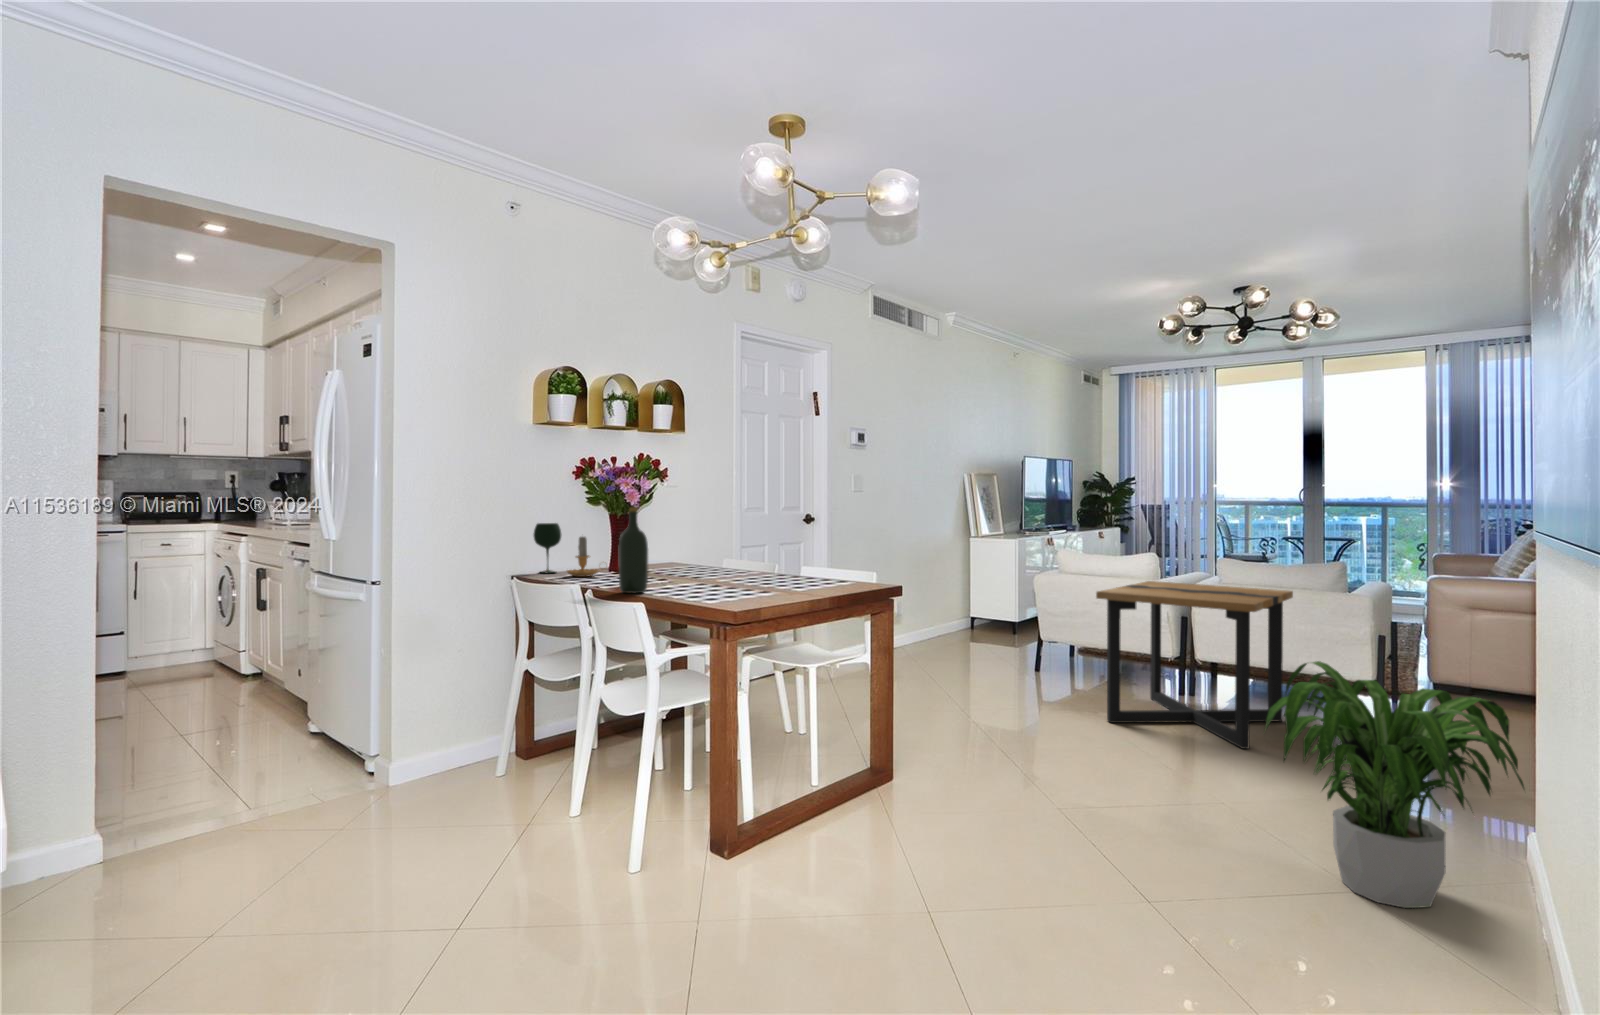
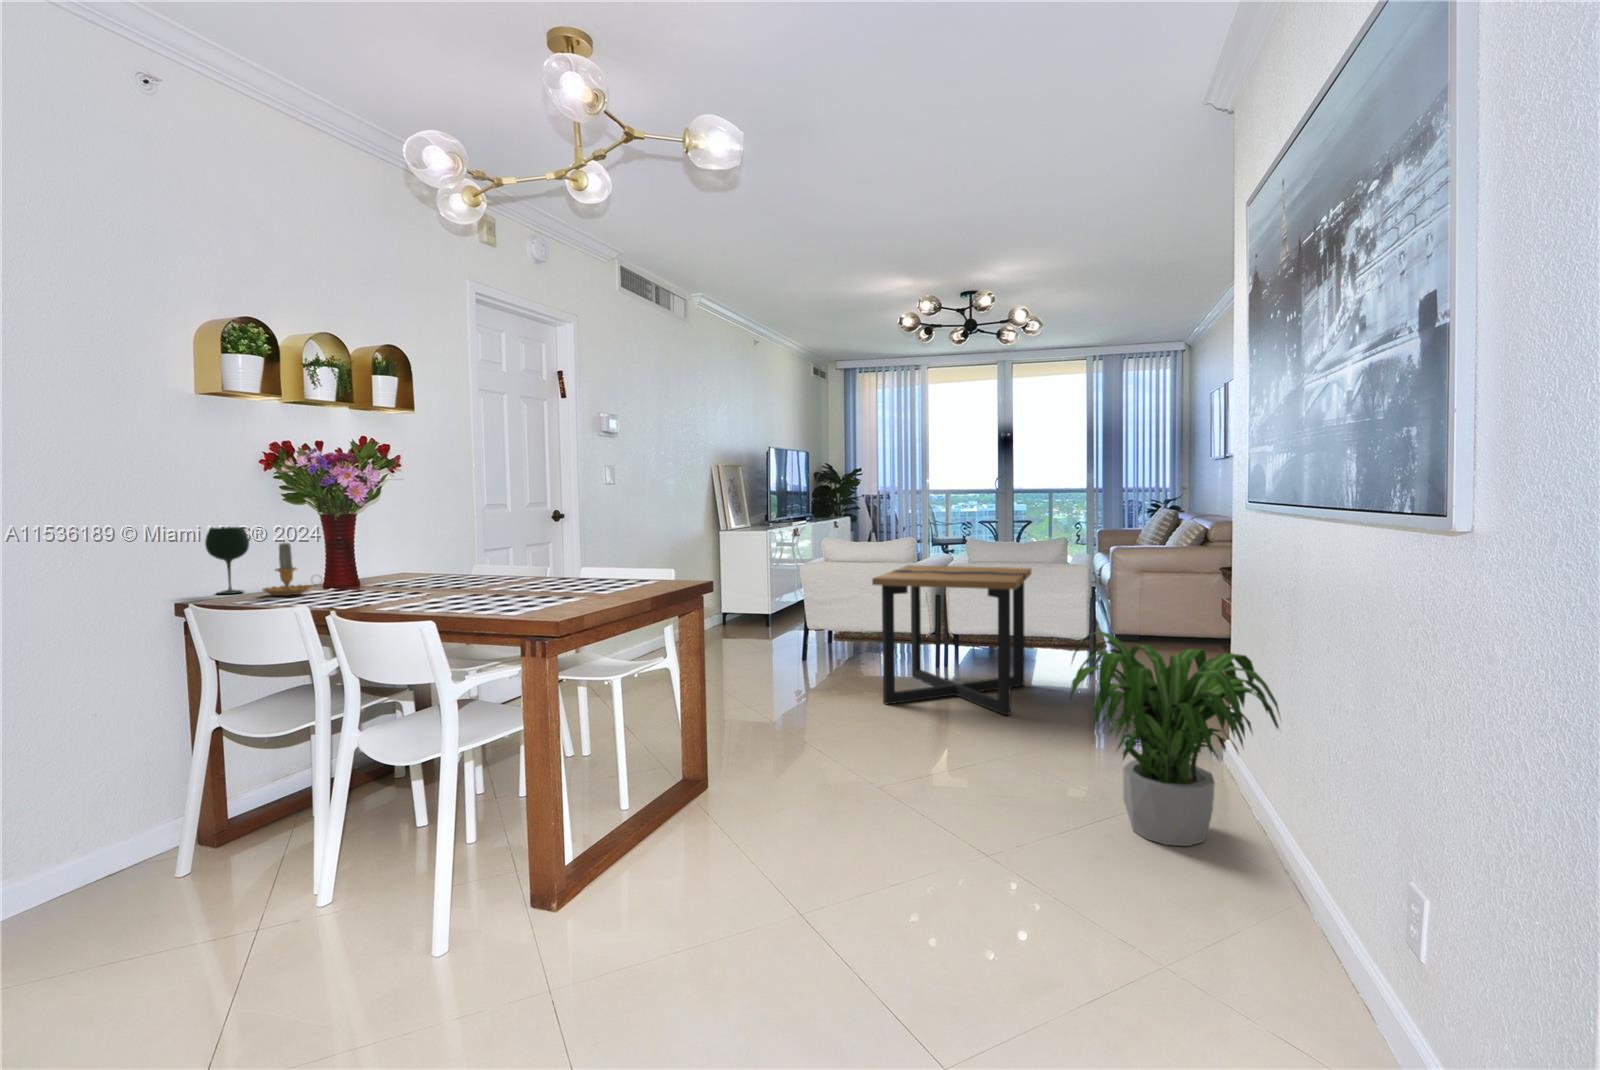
wine bottle: present [619,507,648,594] -> none [355,502,399,614]

